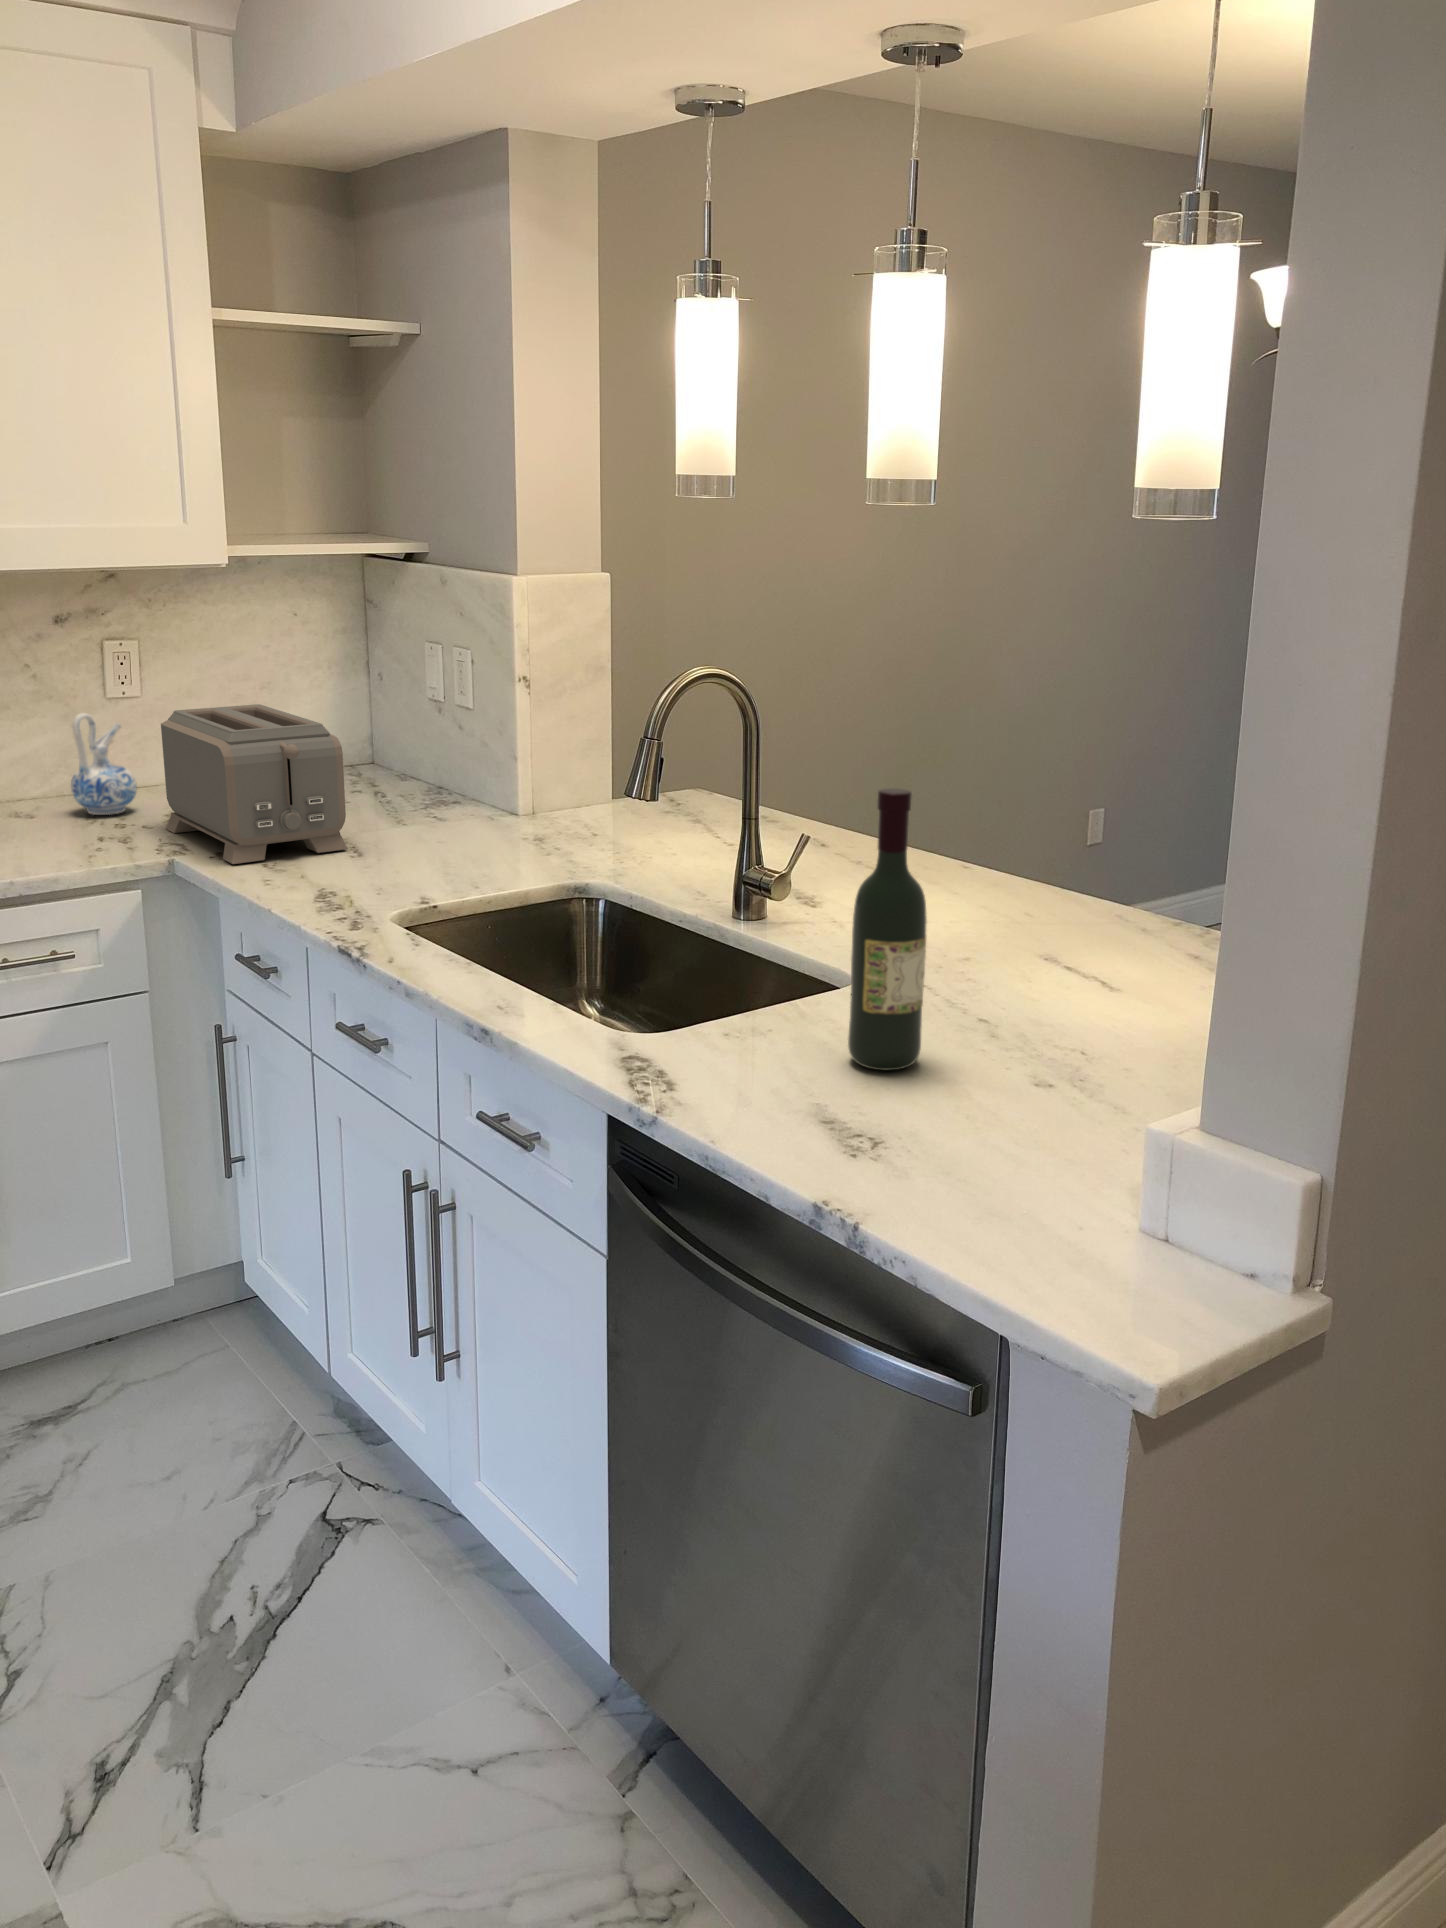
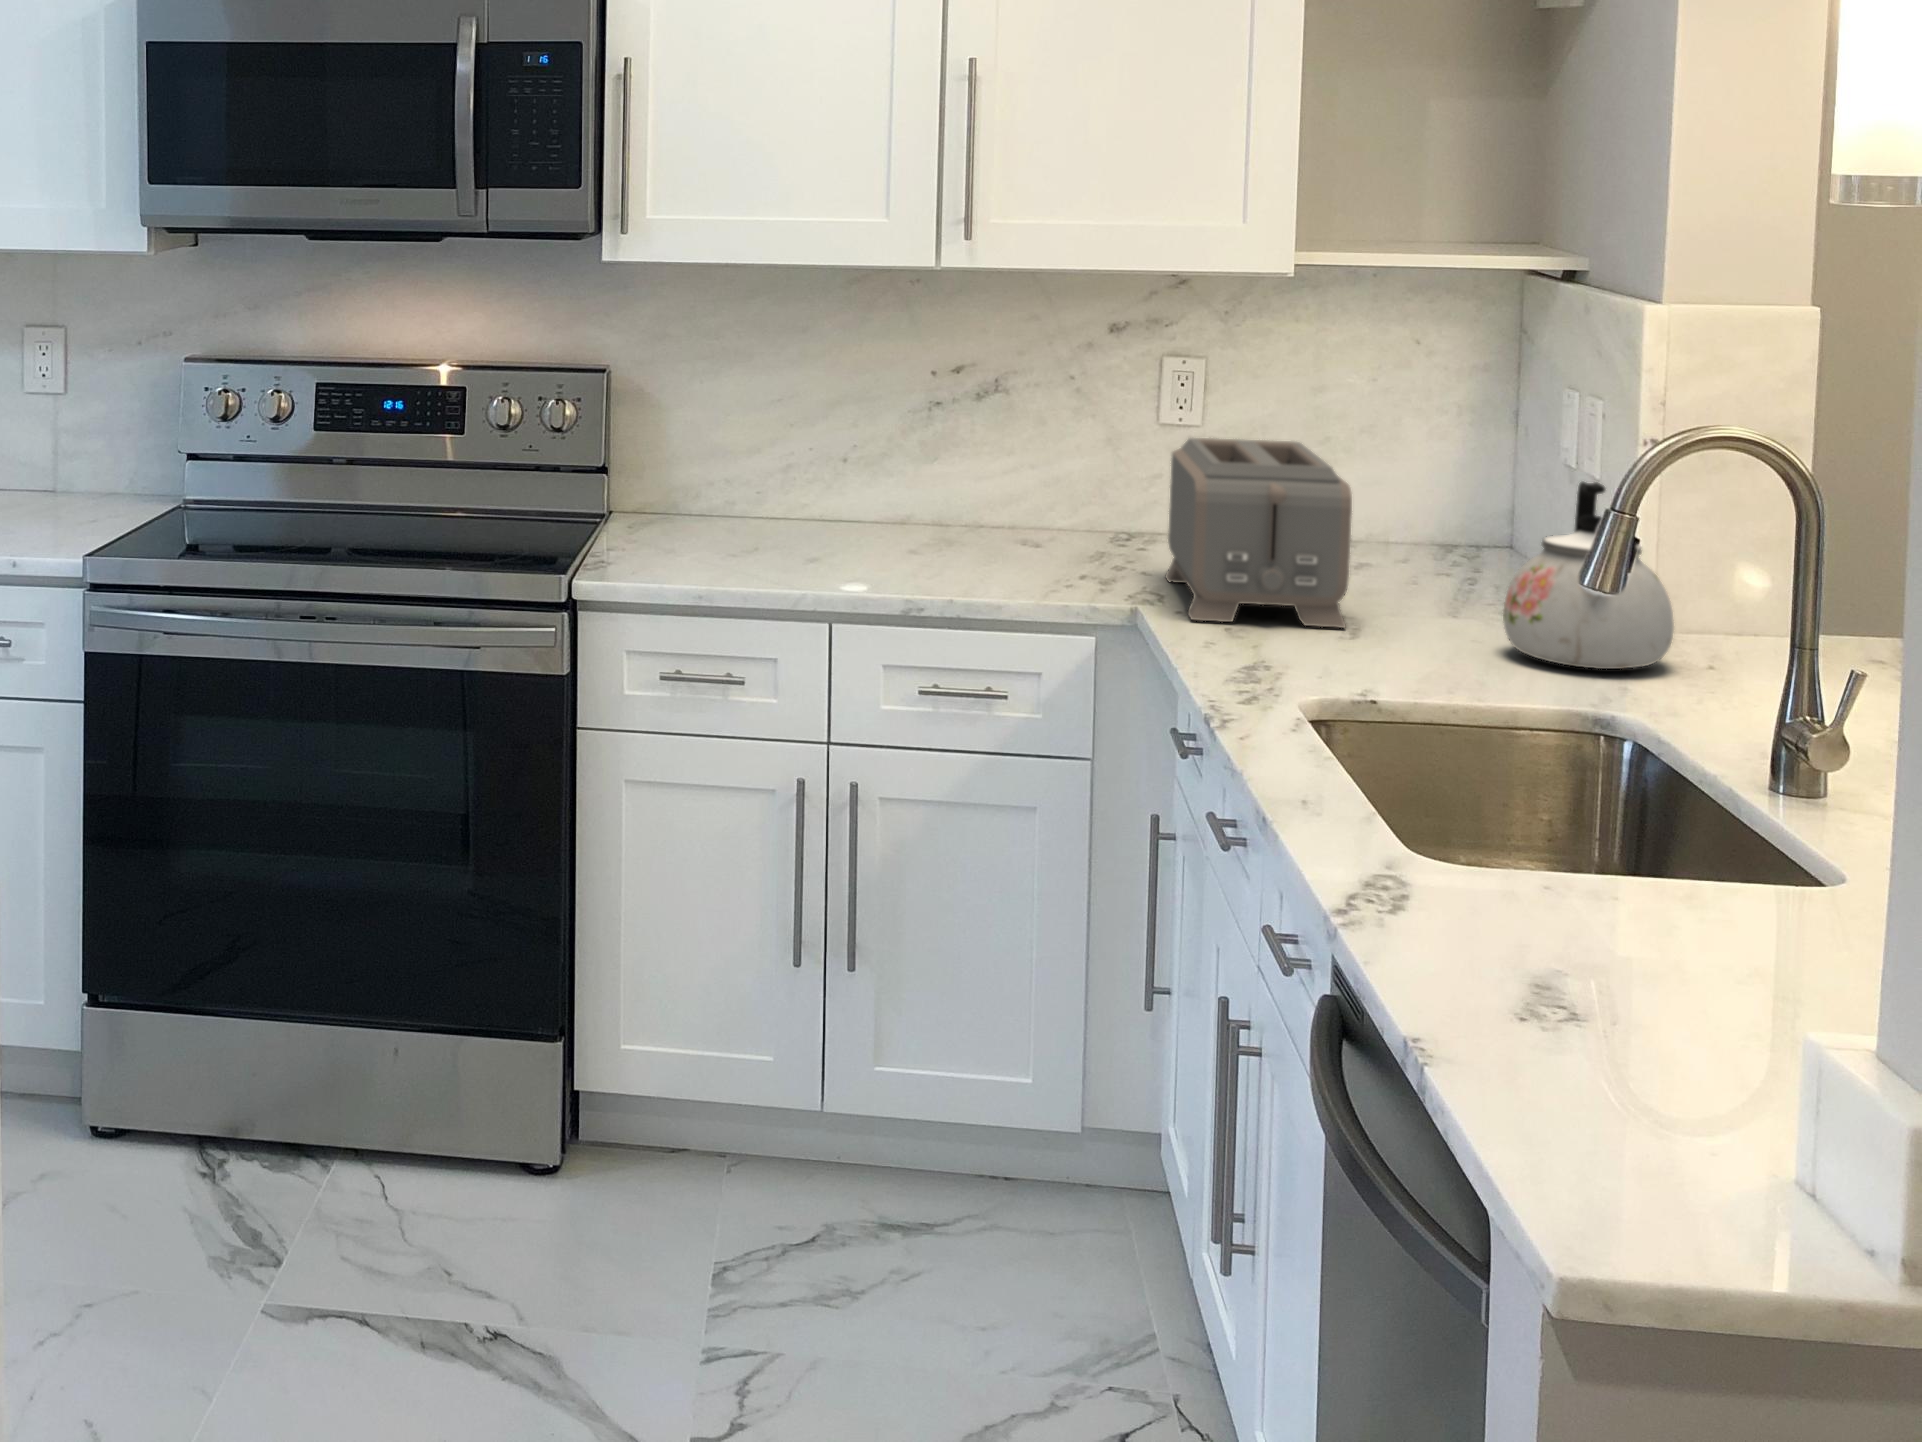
ceramic pitcher: present [71,713,137,815] -> none [1085,433,1160,555]
kettle: none [464,713,578,851] -> present [1503,482,1674,669]
wine bottle: present [848,788,927,1070] -> none [1667,581,1788,966]

